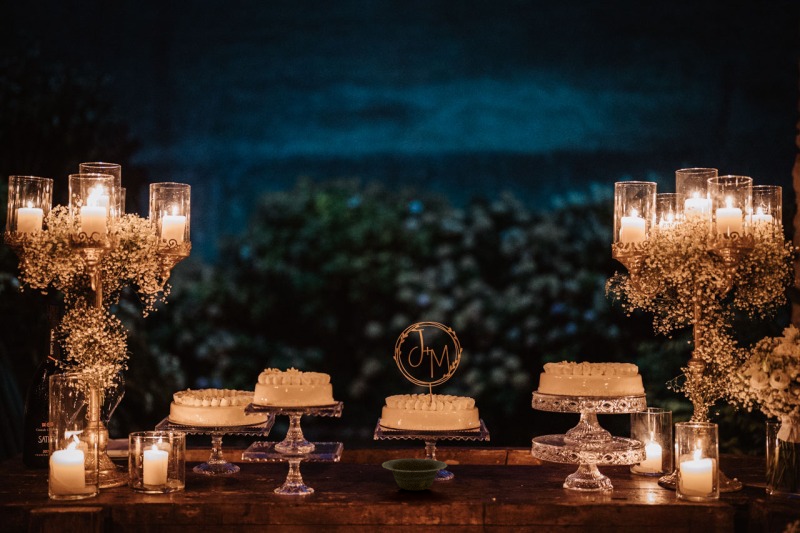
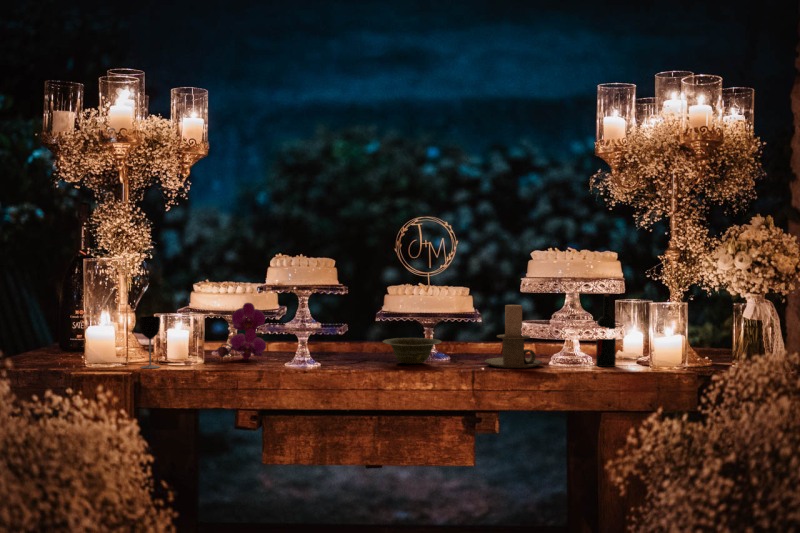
wine bottle: none [617,411,639,494] -> present [596,293,616,367]
flower: none [199,421,253,488] -> present [218,303,266,360]
candle holder: none [495,424,558,497] -> present [485,305,542,368]
wine glass: none [112,441,135,501] -> present [139,316,160,368]

